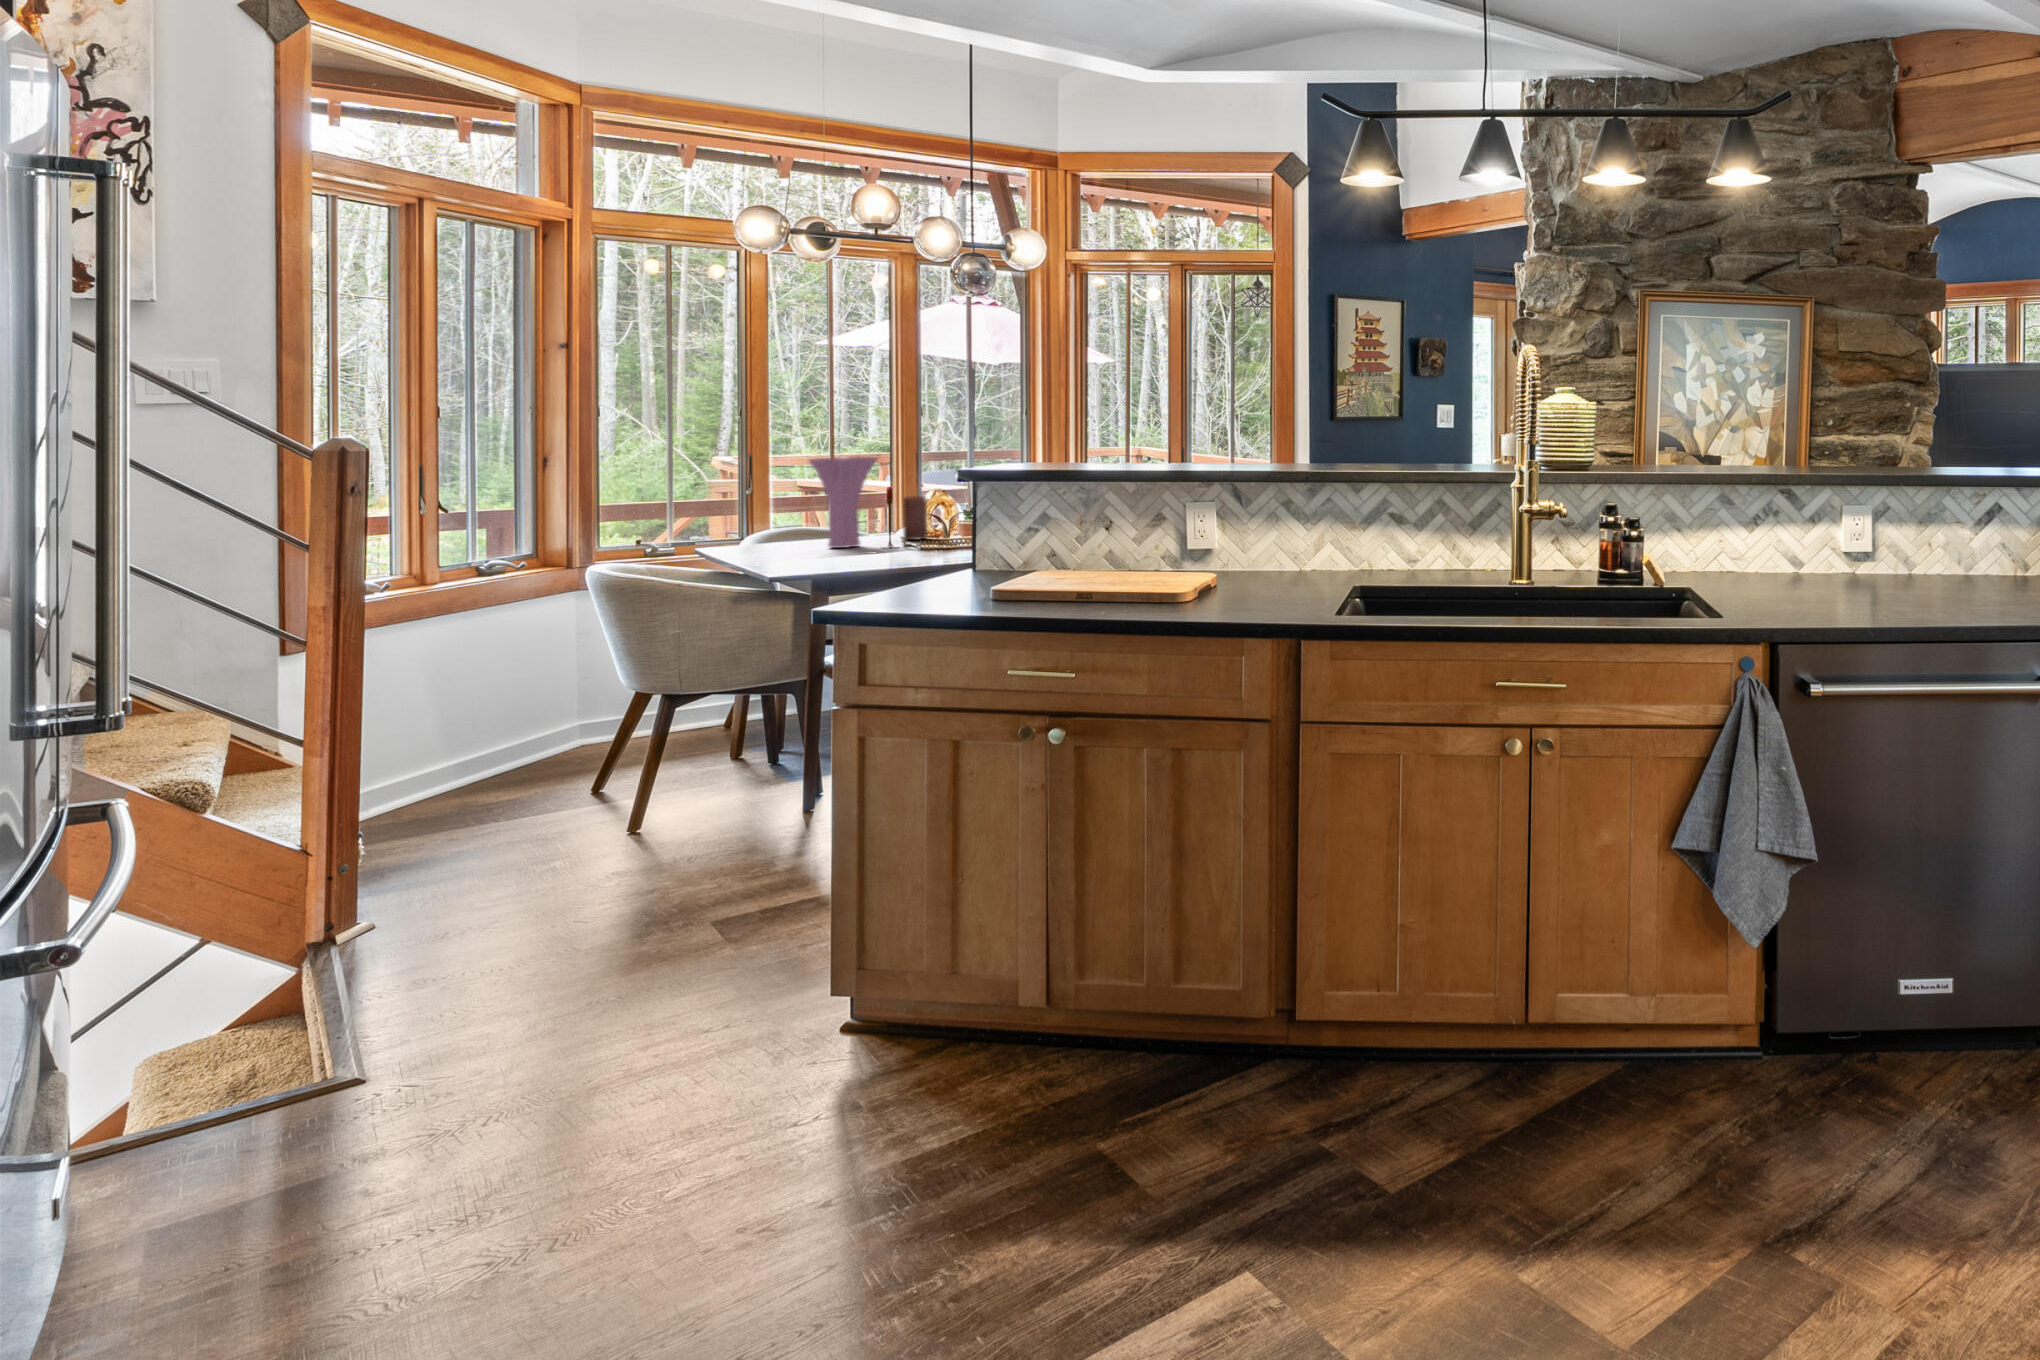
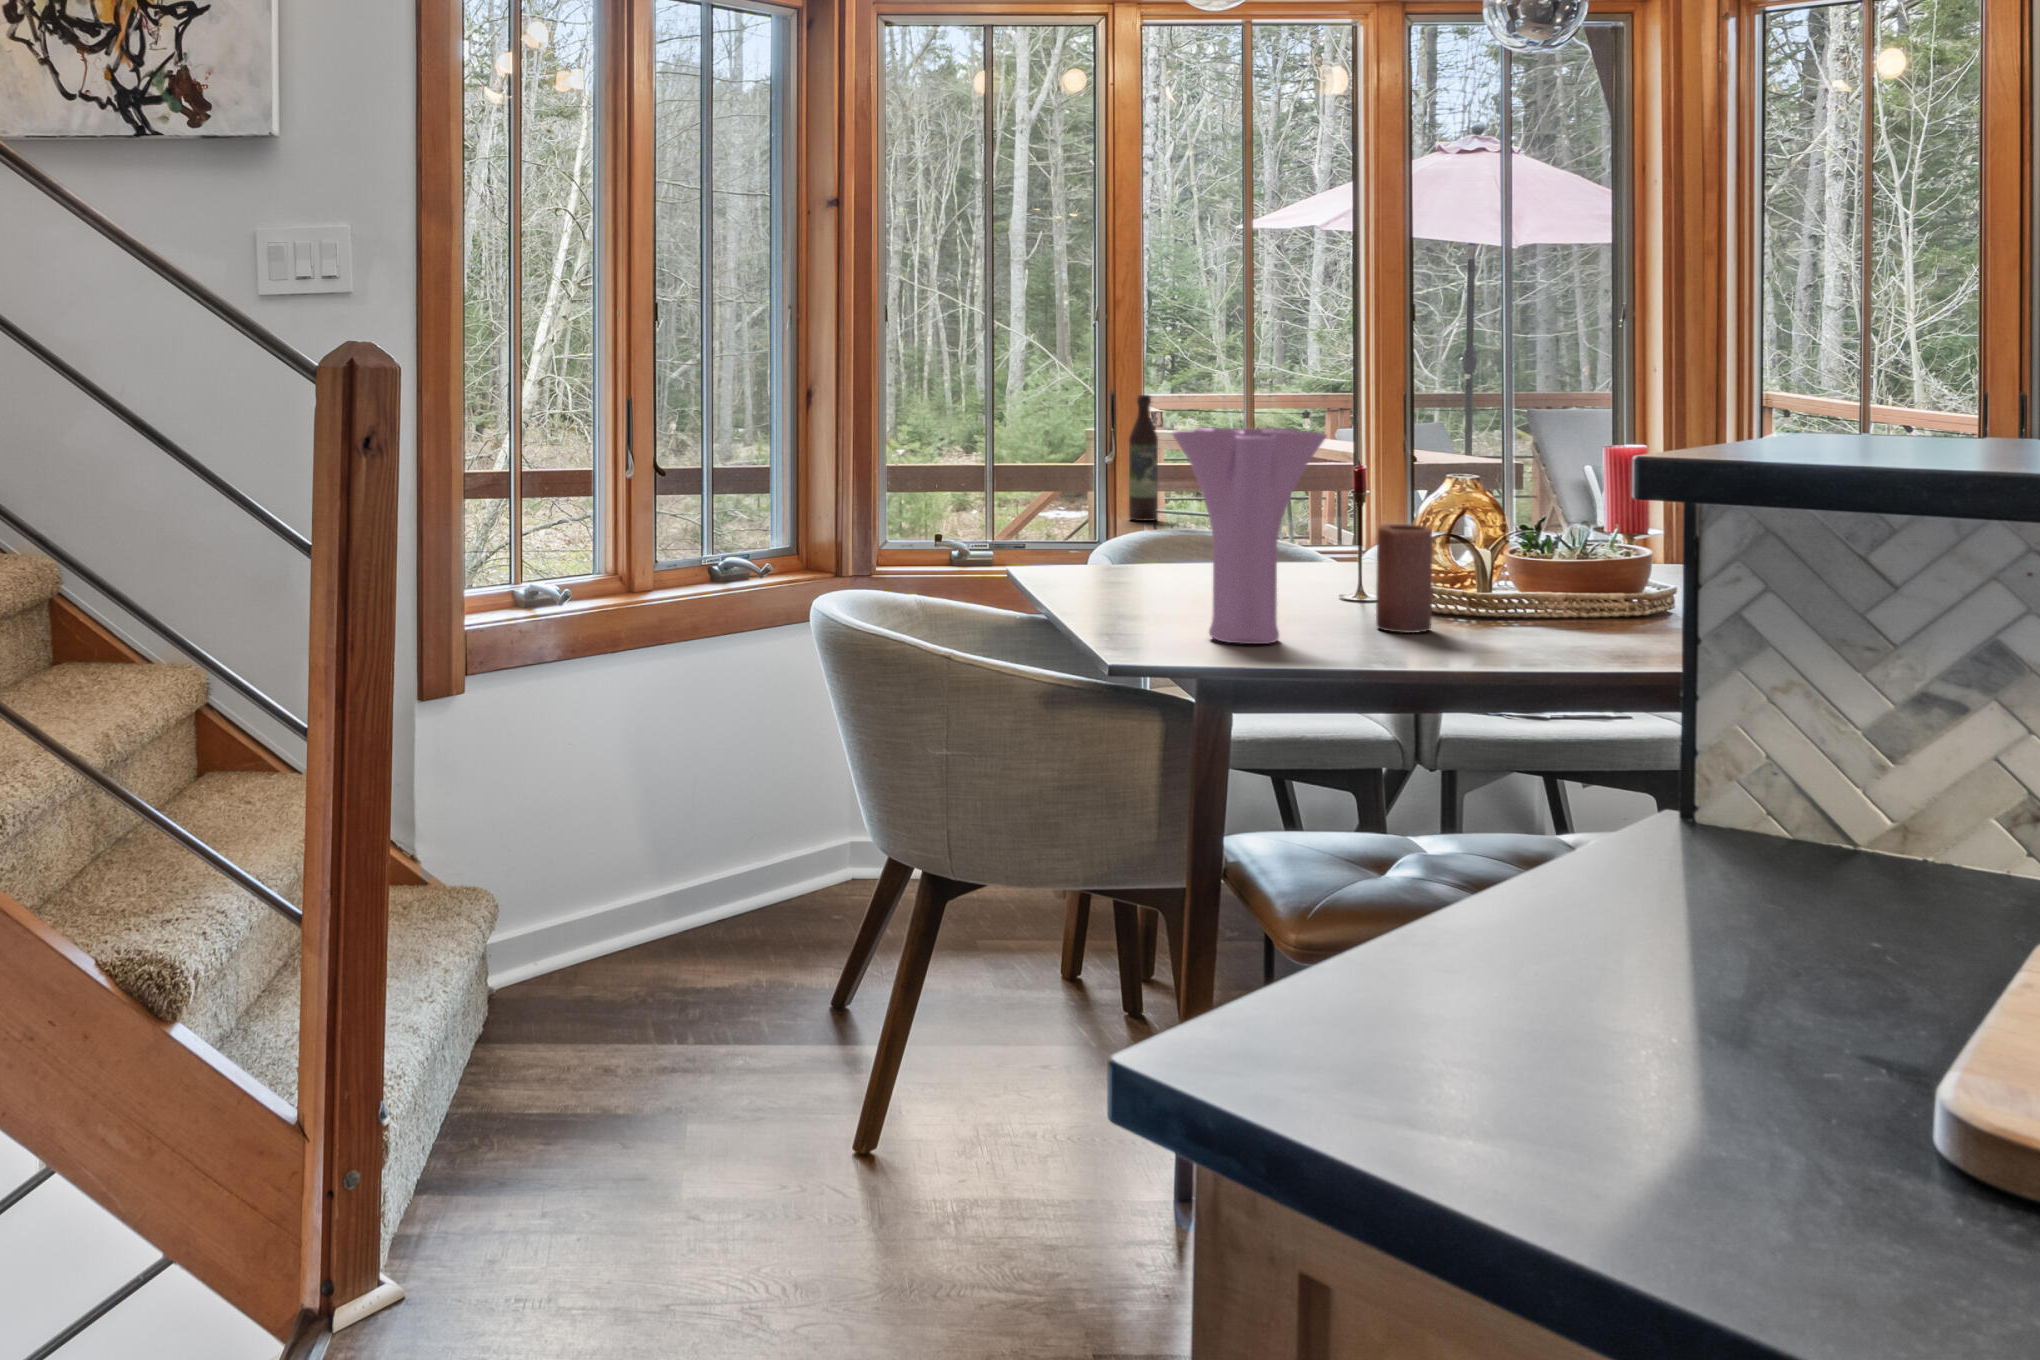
wine bottle: none [767,457,787,527] -> present [1129,395,1158,521]

